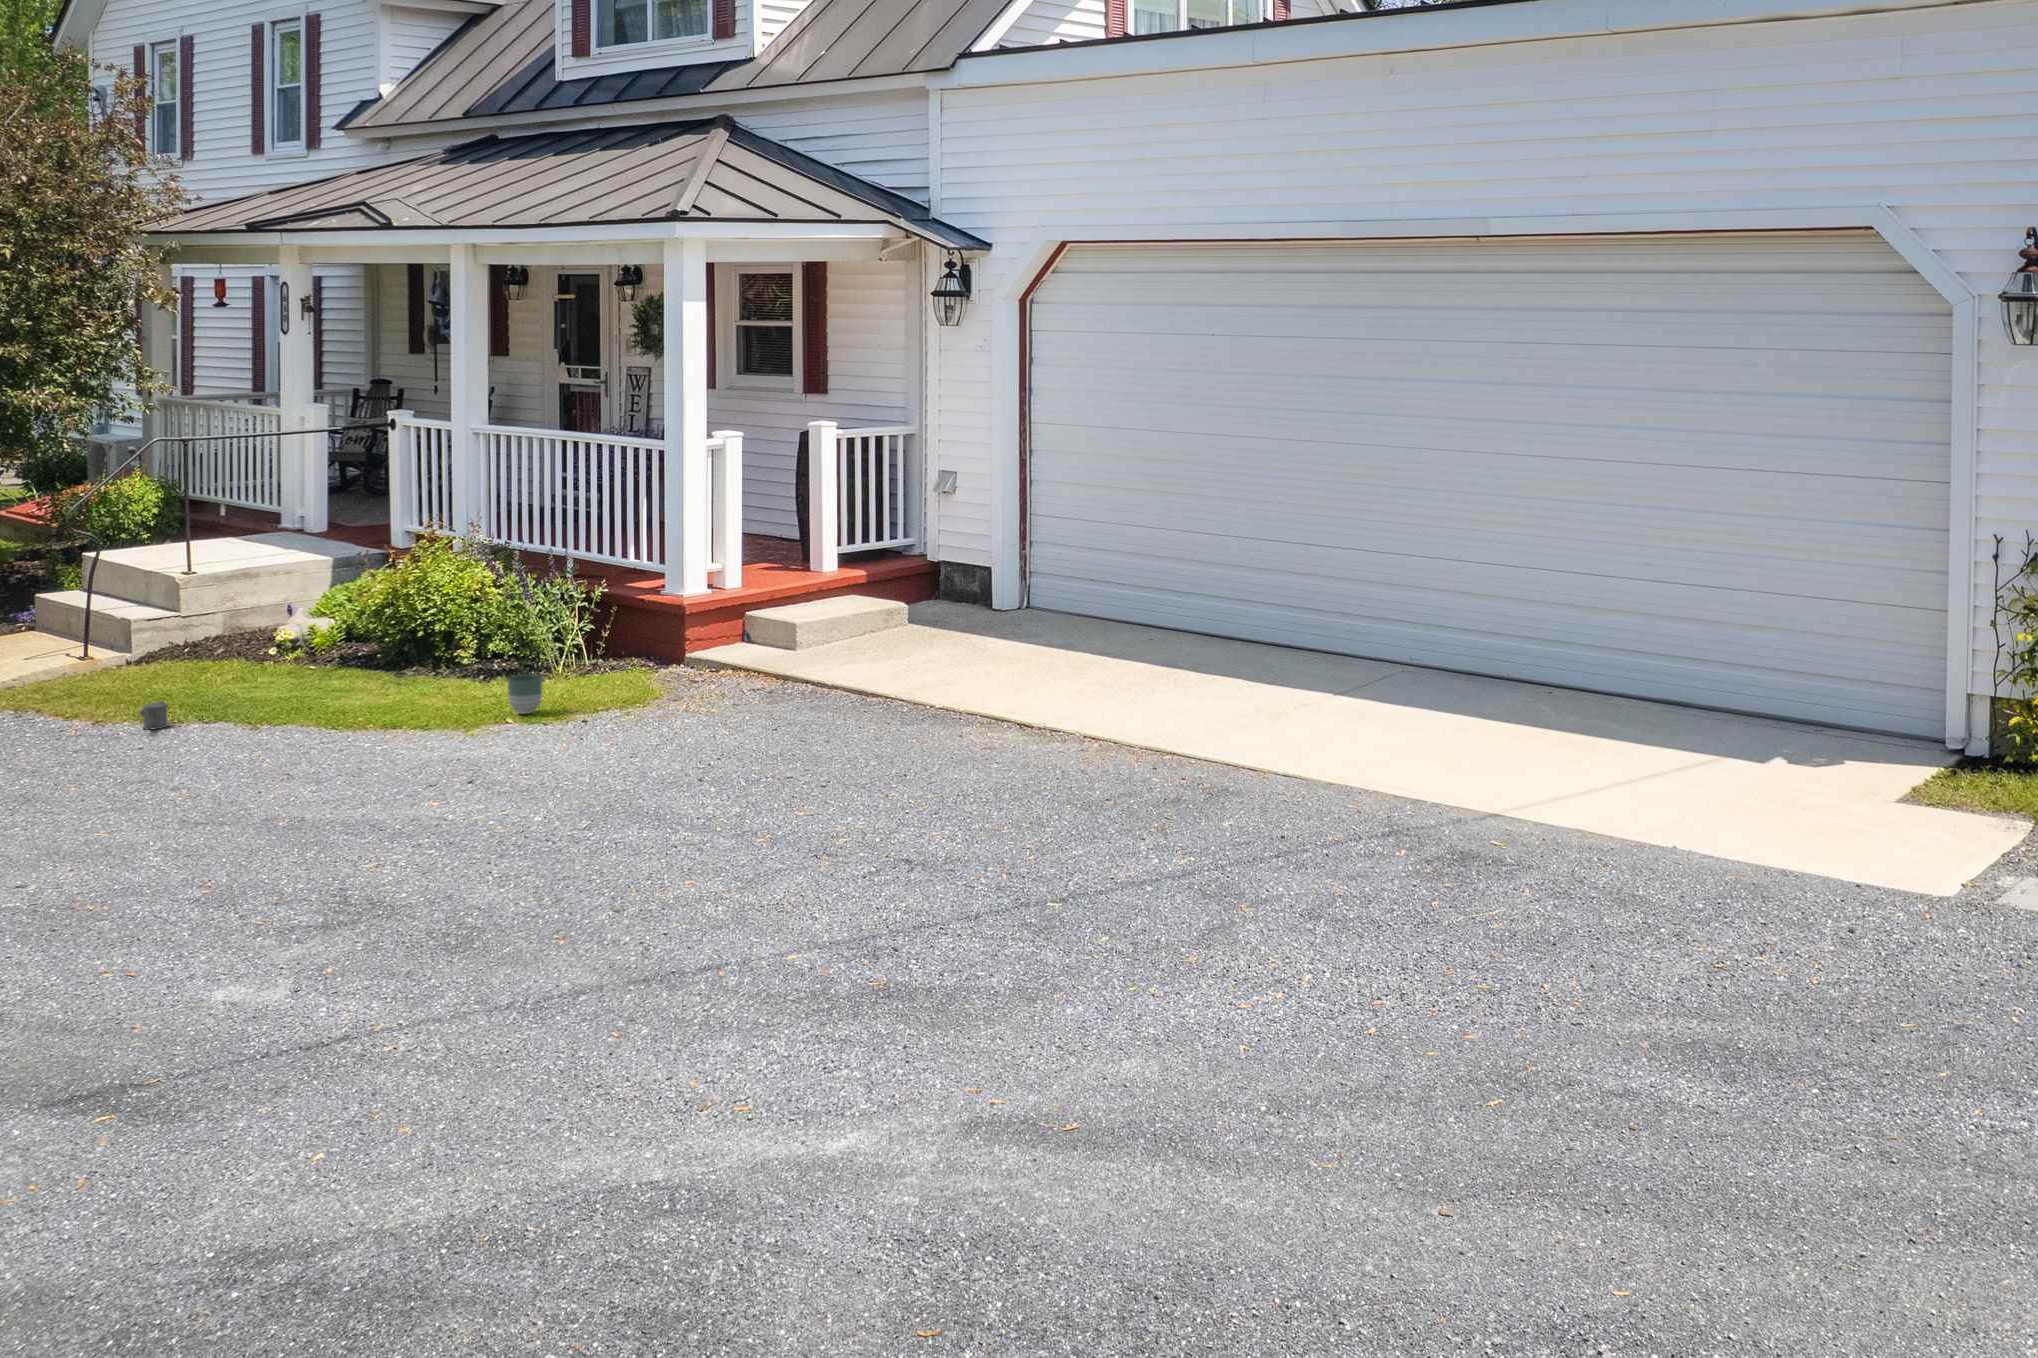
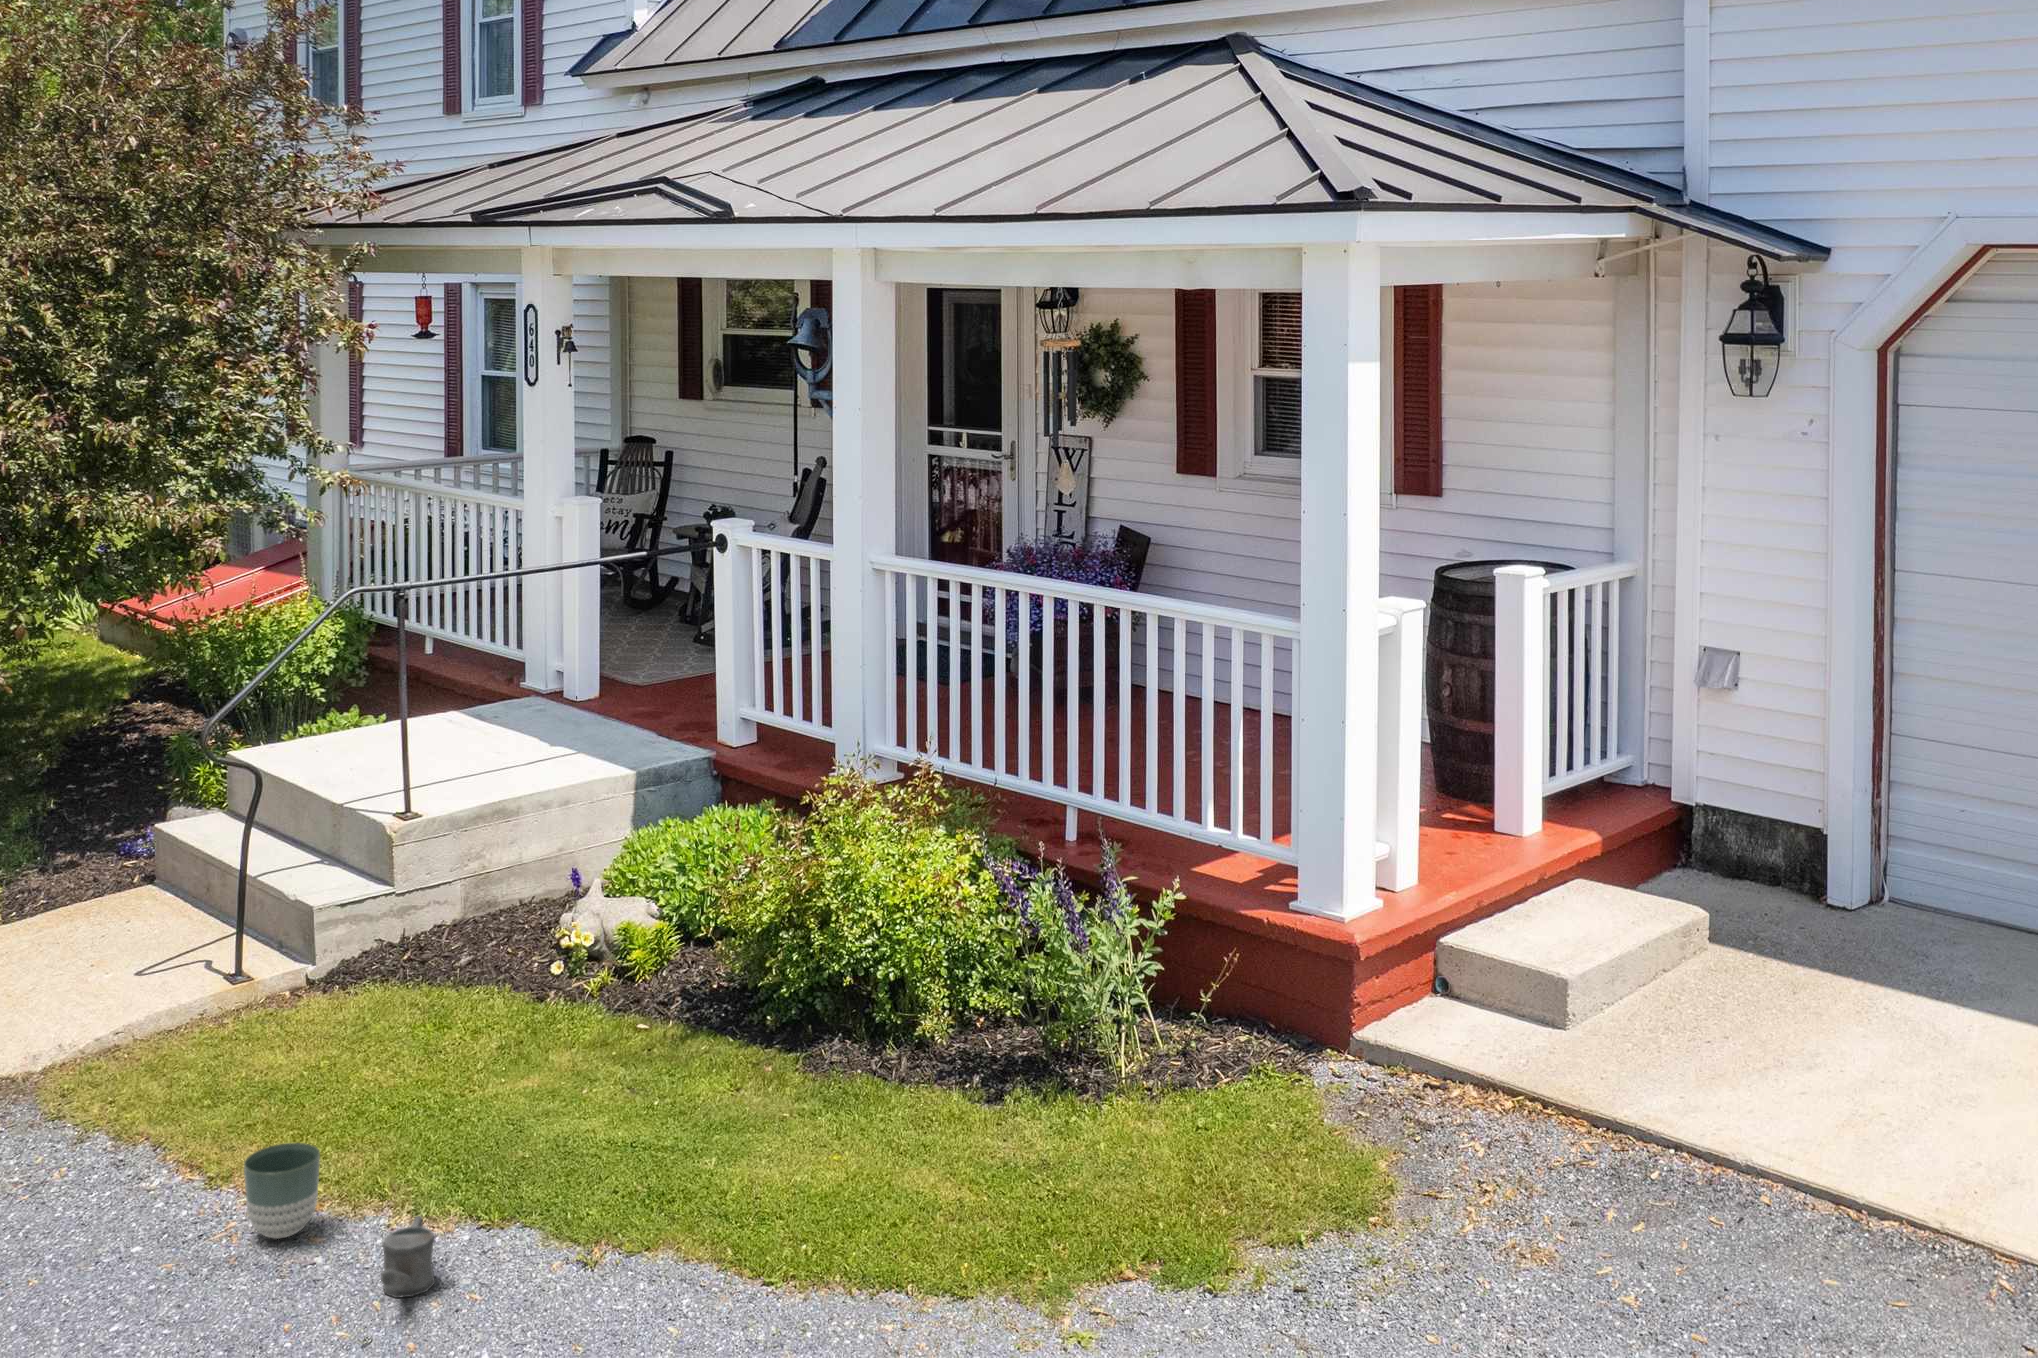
planter: present [507,674,543,714] -> present [244,1143,320,1239]

